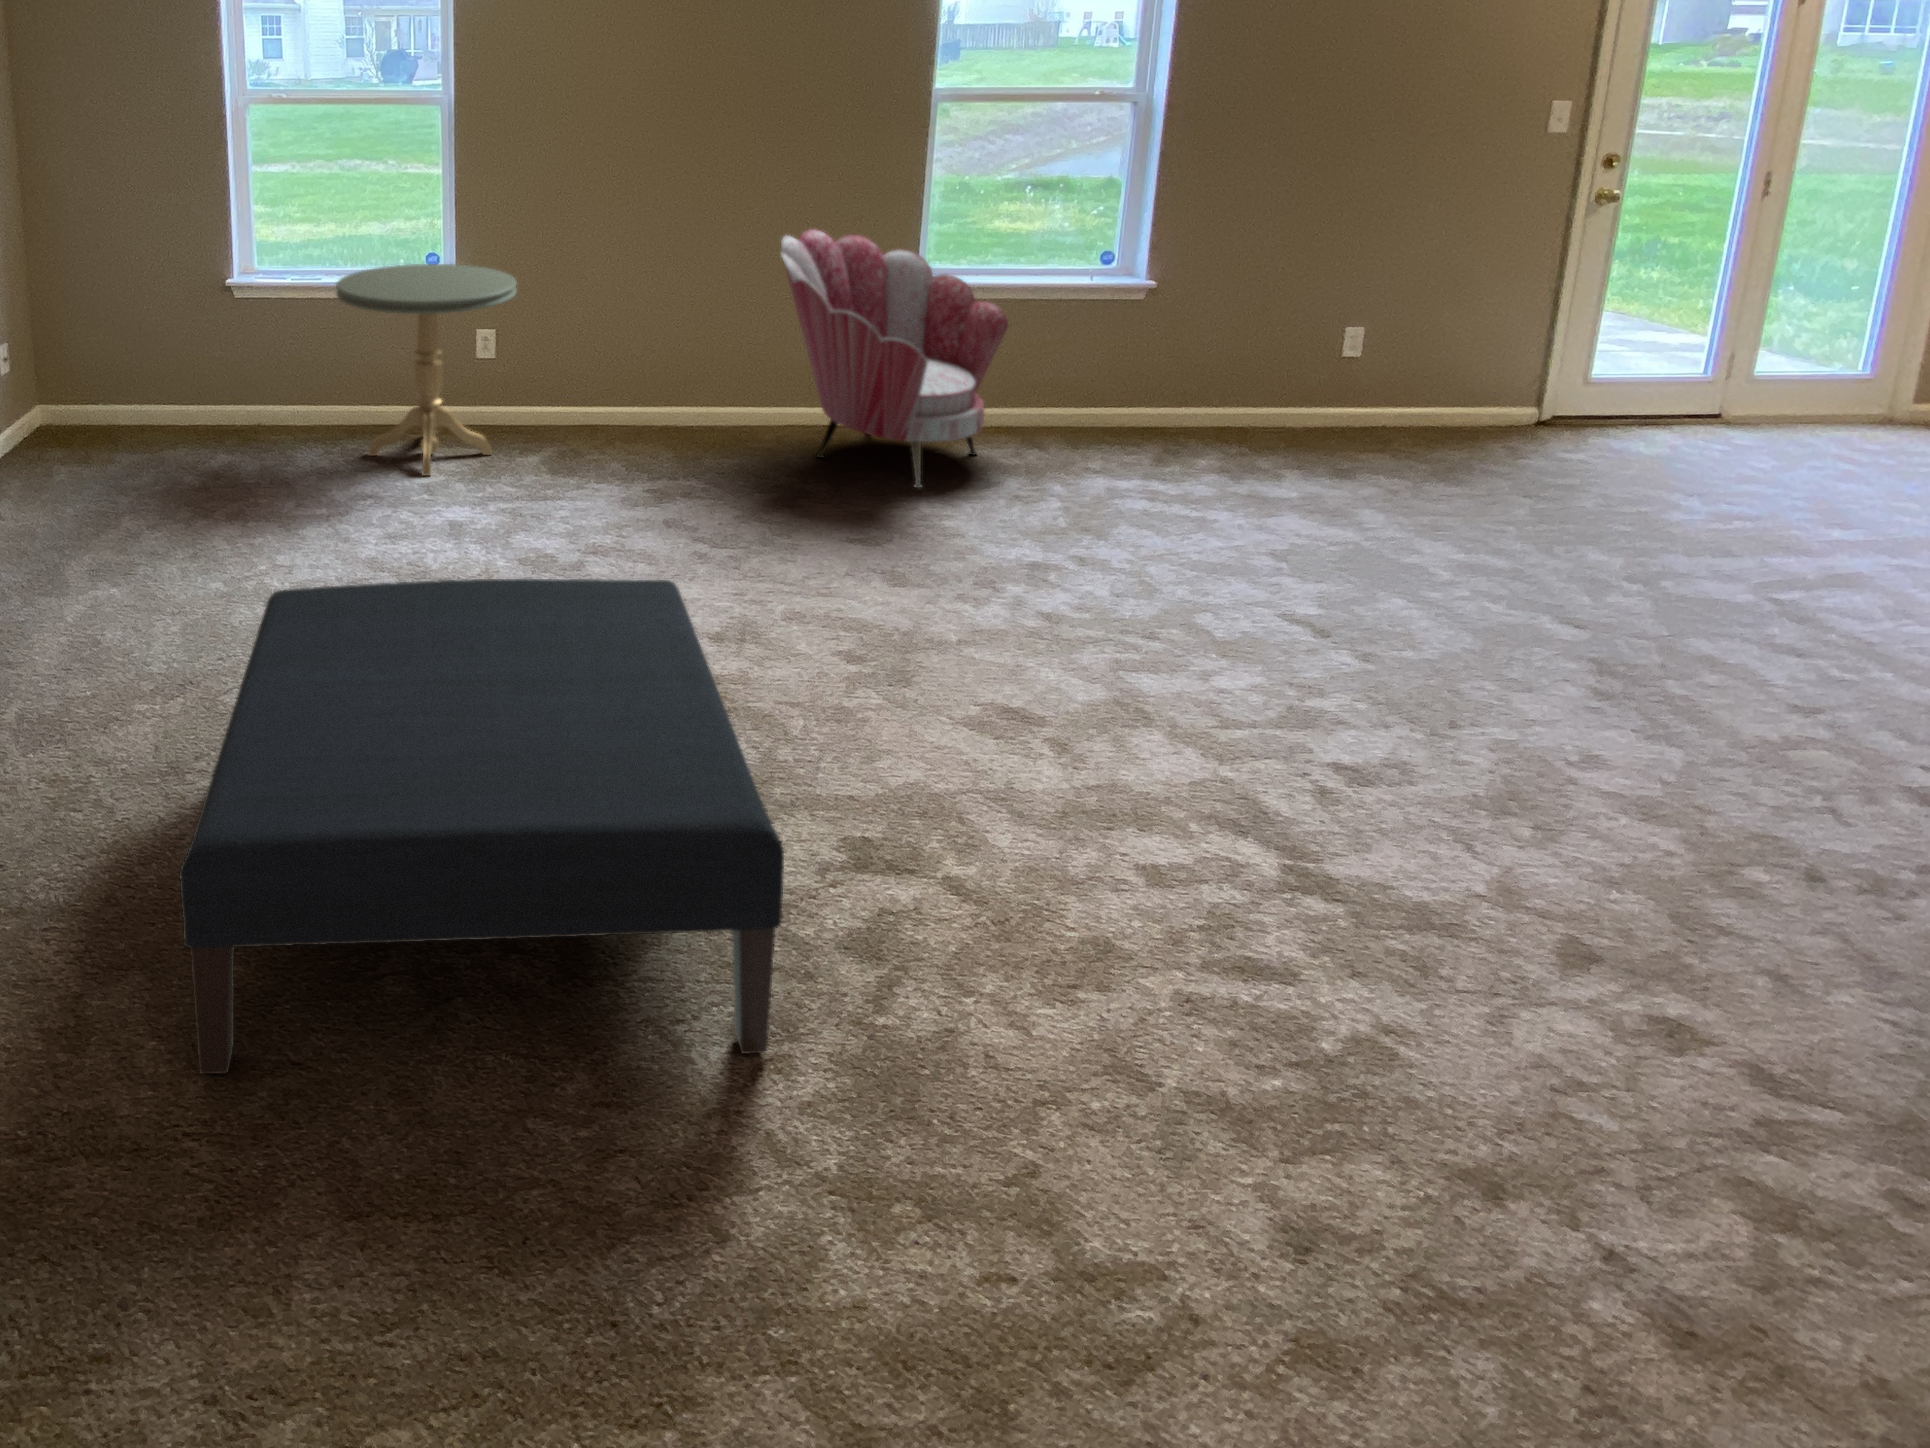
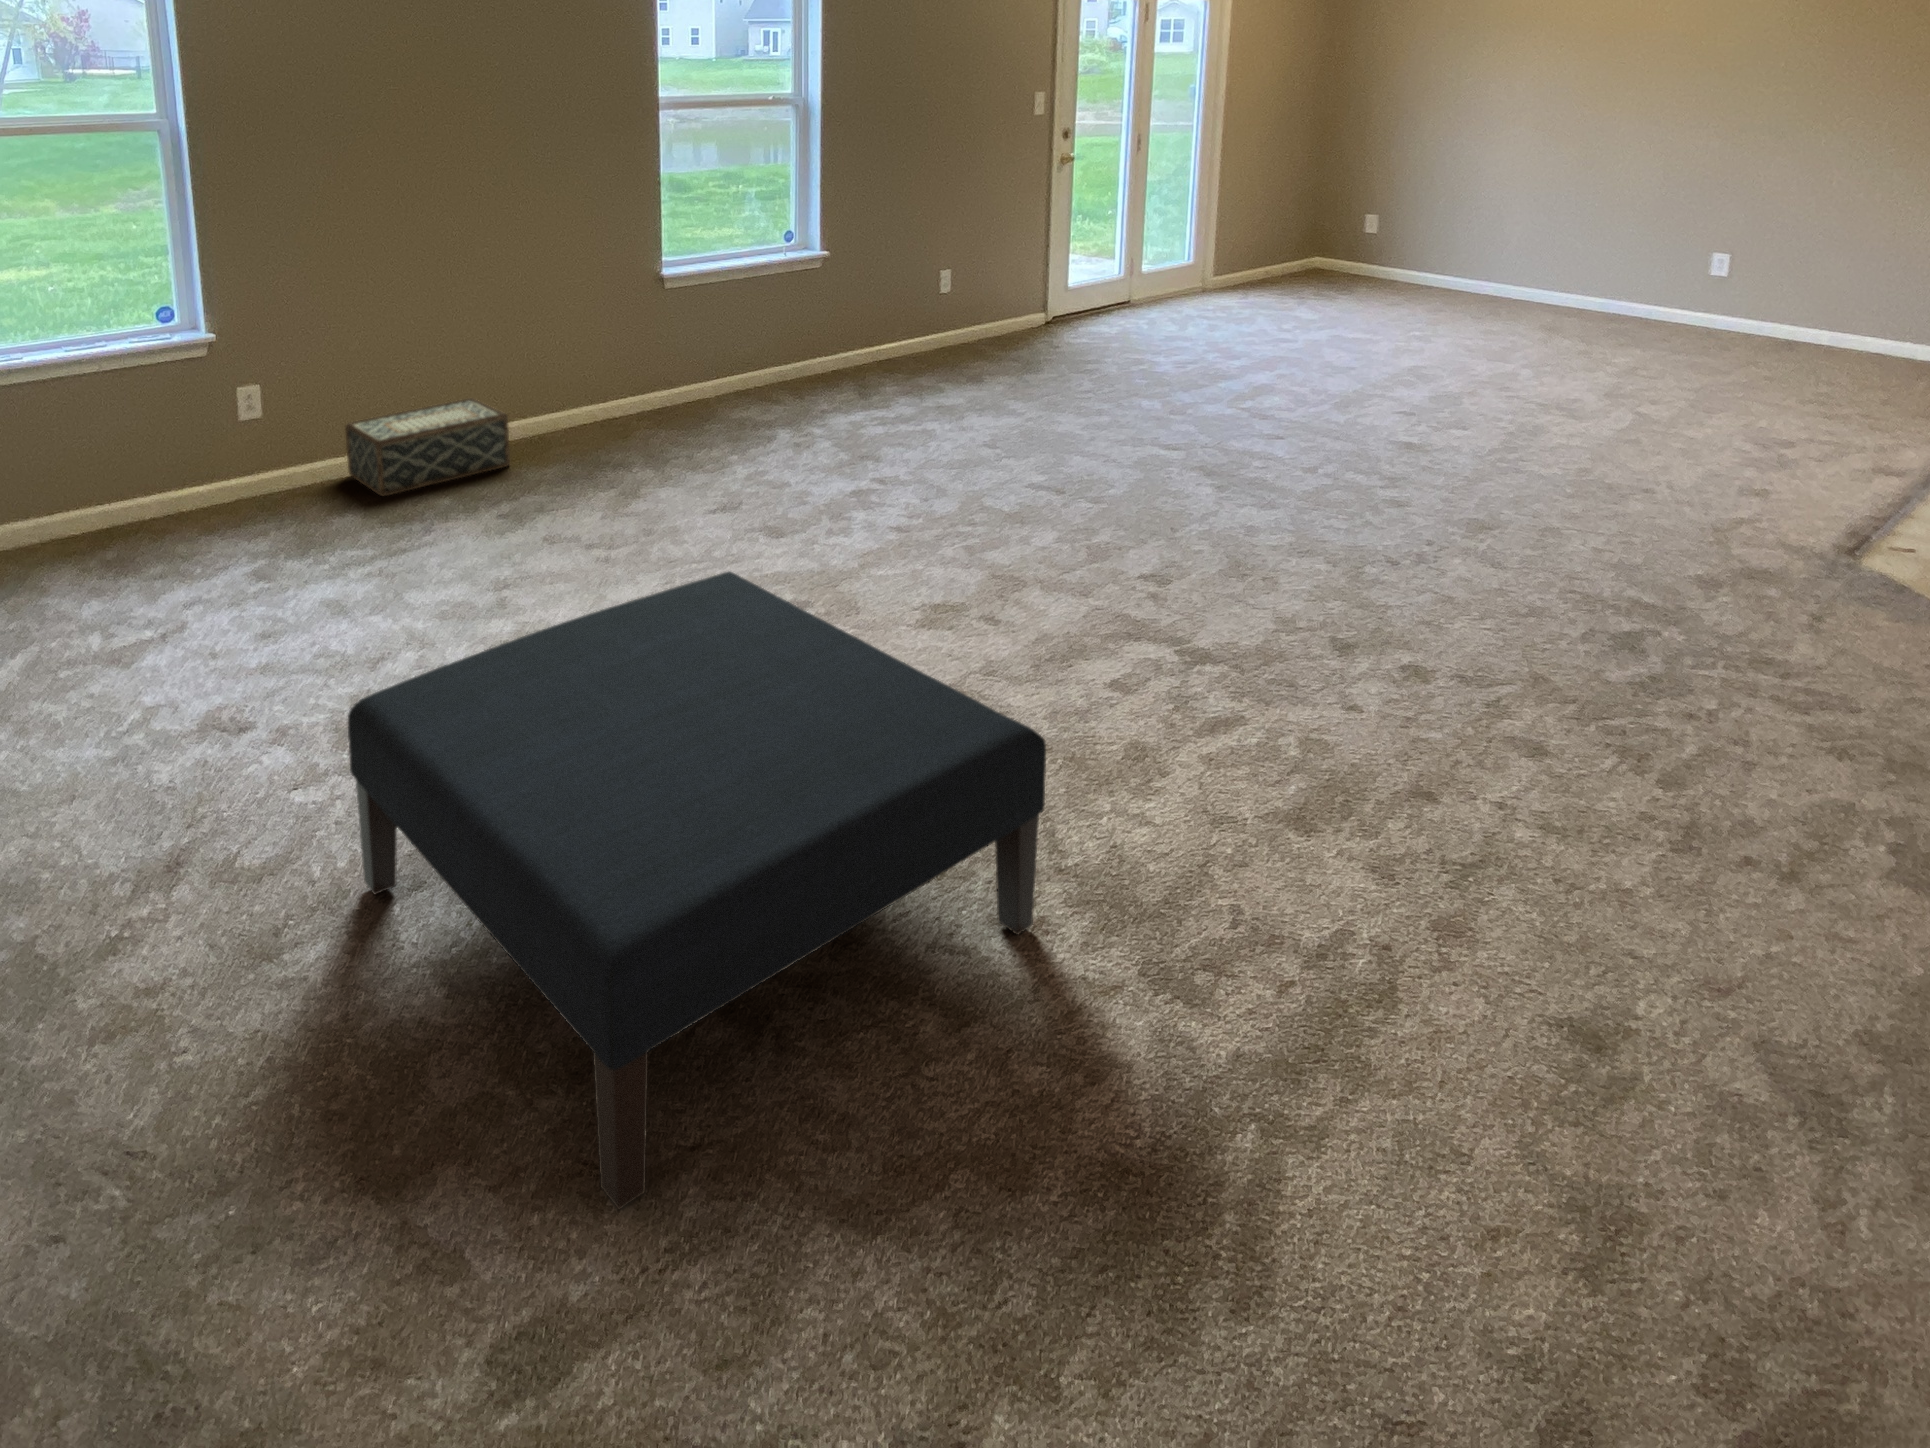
armchair: present [781,229,1008,488] -> none [554,237,753,461]
side table: present [336,264,517,476] -> none [80,316,312,565]
woven basket: none [569,374,711,449] -> present [345,398,510,496]

